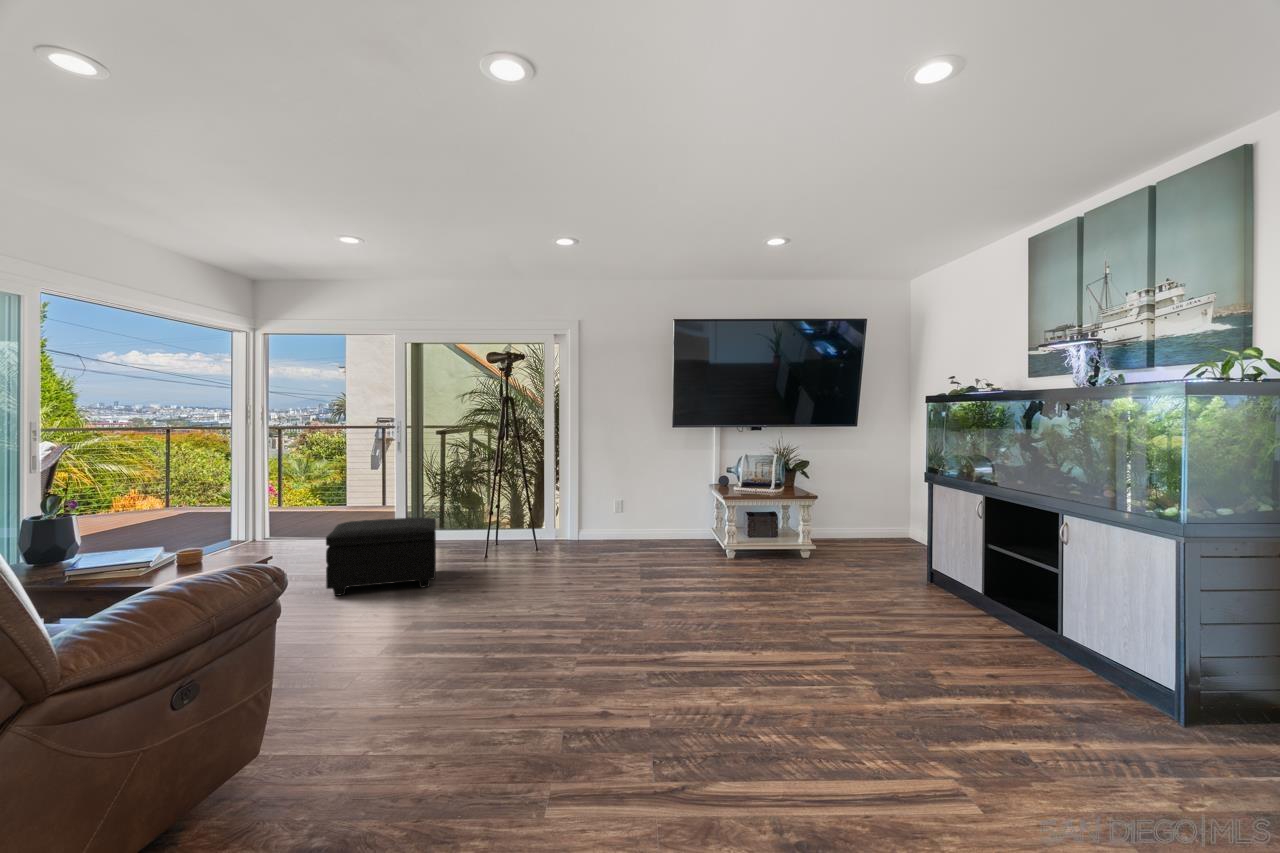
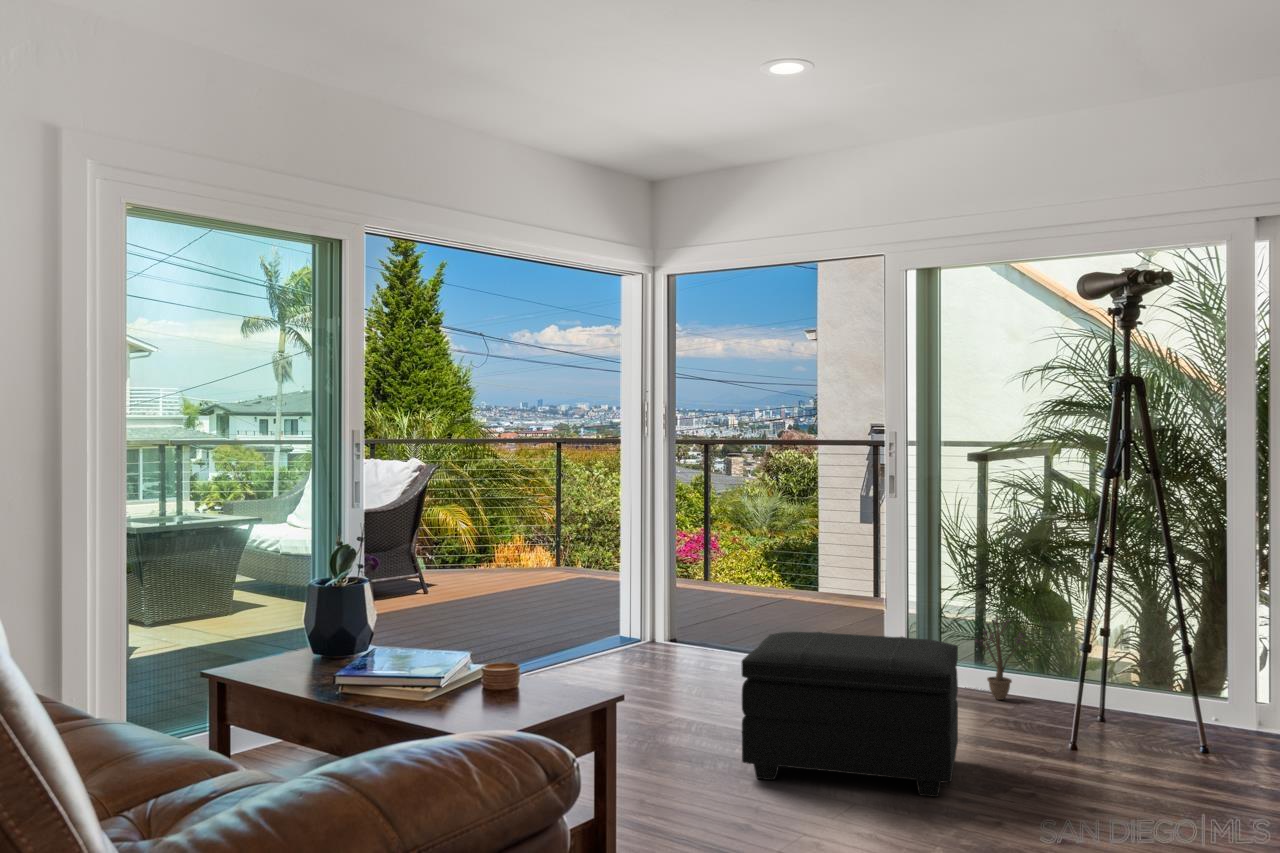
decorative plant: none [435,504,464,543] -> present [965,615,1027,700]

